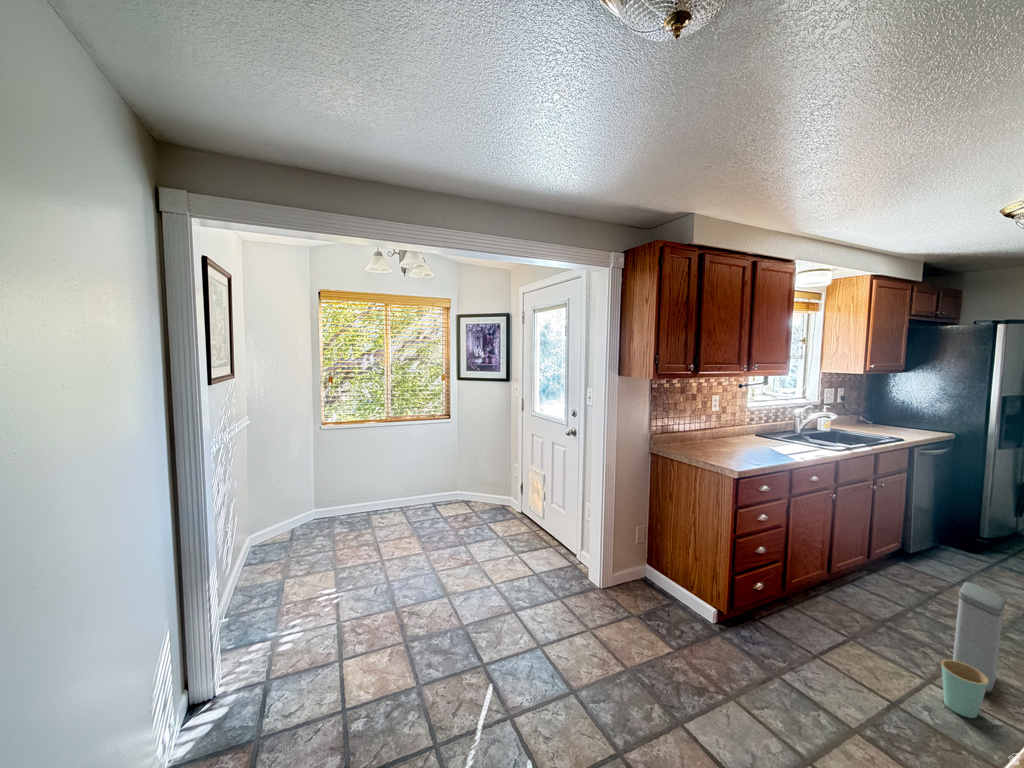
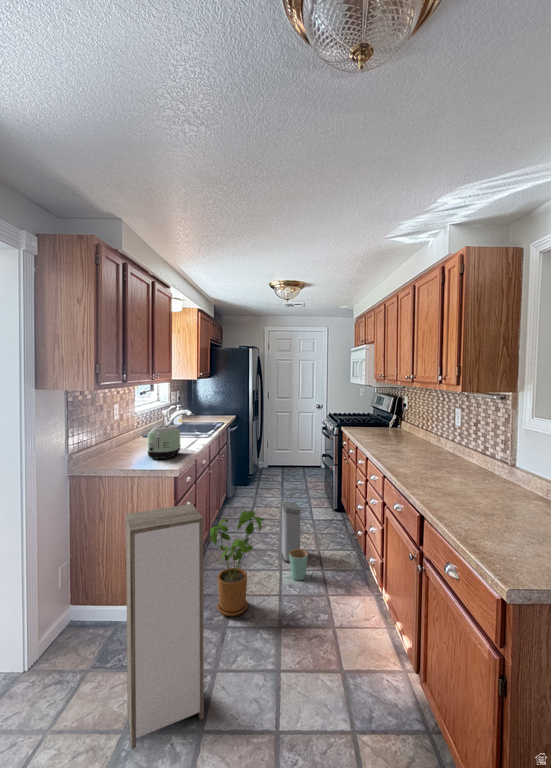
toaster: none [727,422,775,460] -> present [147,425,181,459]
storage cabinet: none [626,491,711,718] -> present [126,504,204,749]
house plant: none [781,553,874,679] -> present [210,511,265,616]

